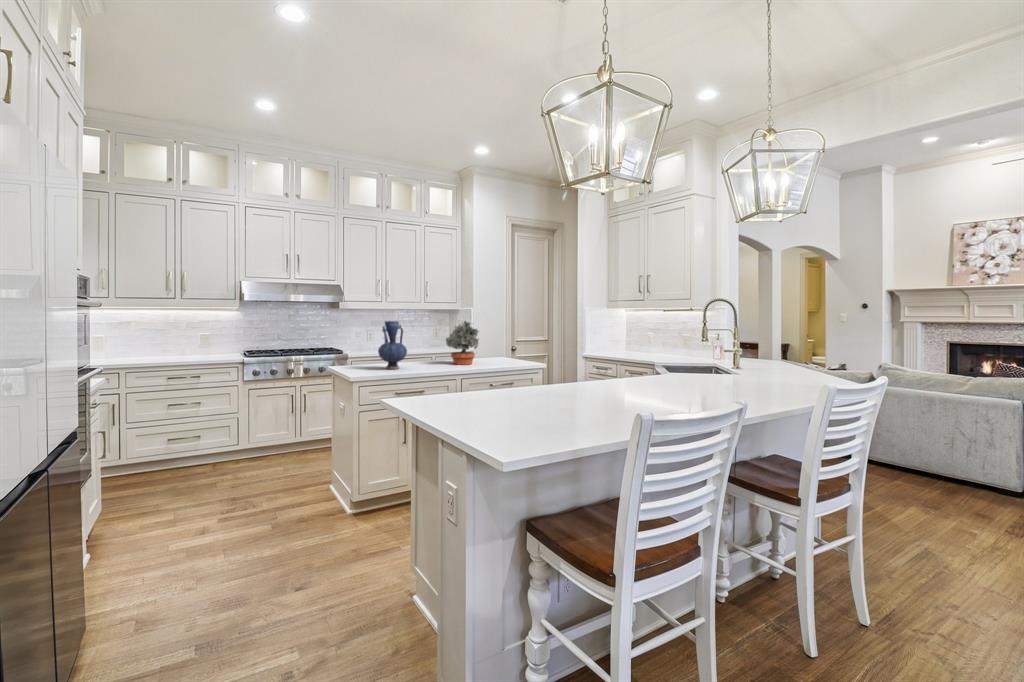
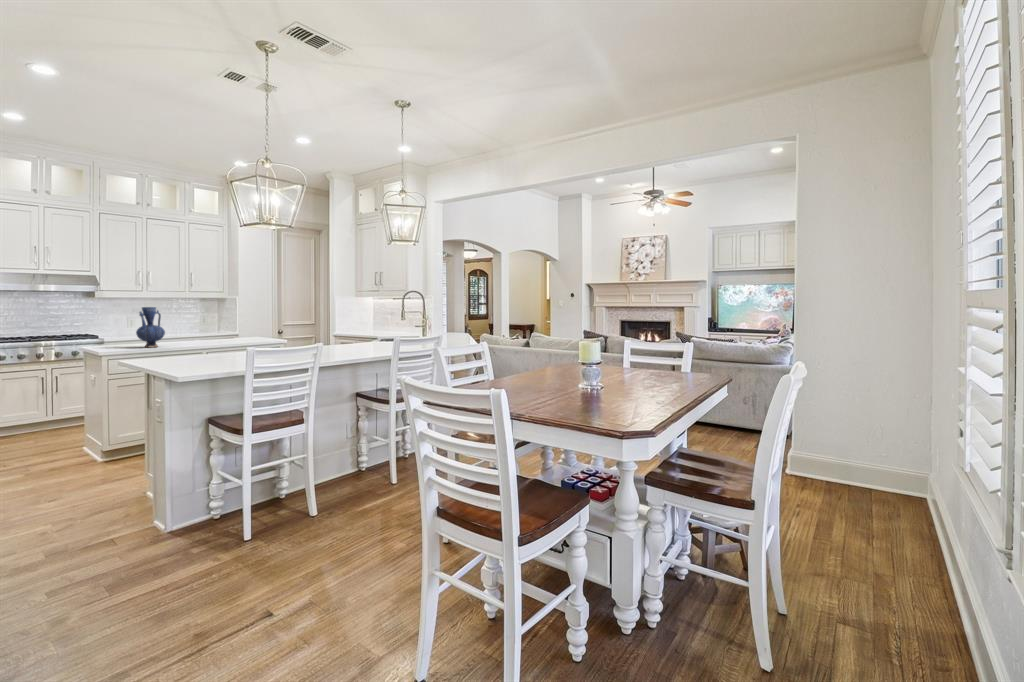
potted plant: present [446,321,479,364] -> none [203,307,237,343]

